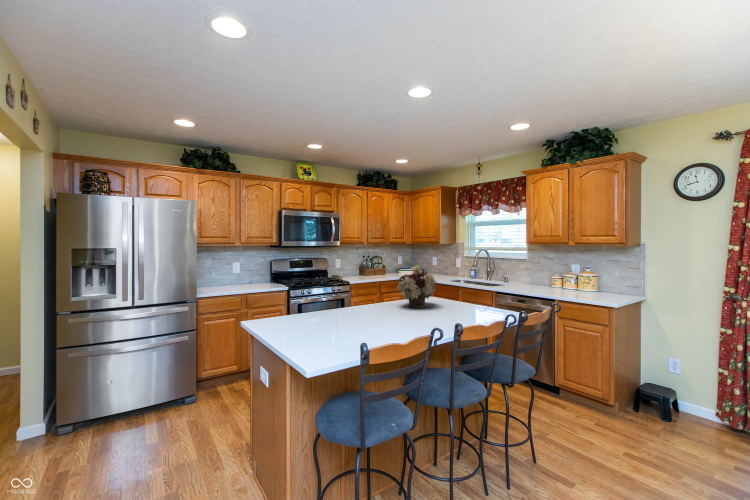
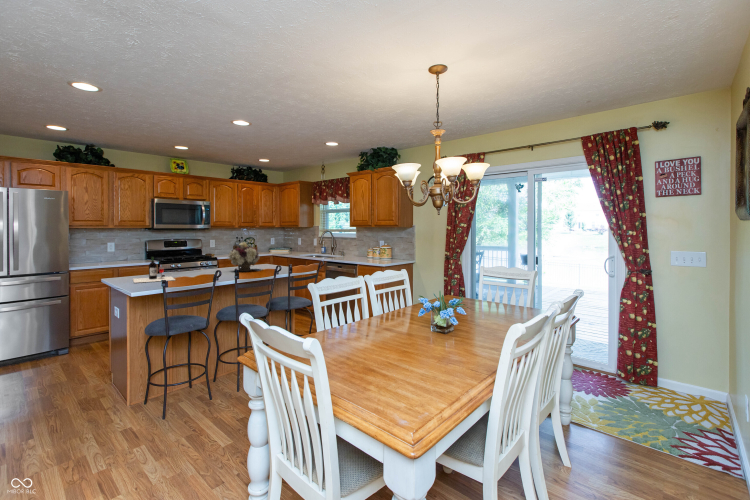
wine bottle: none [285,290,348,331] -> present [133,257,175,283]

